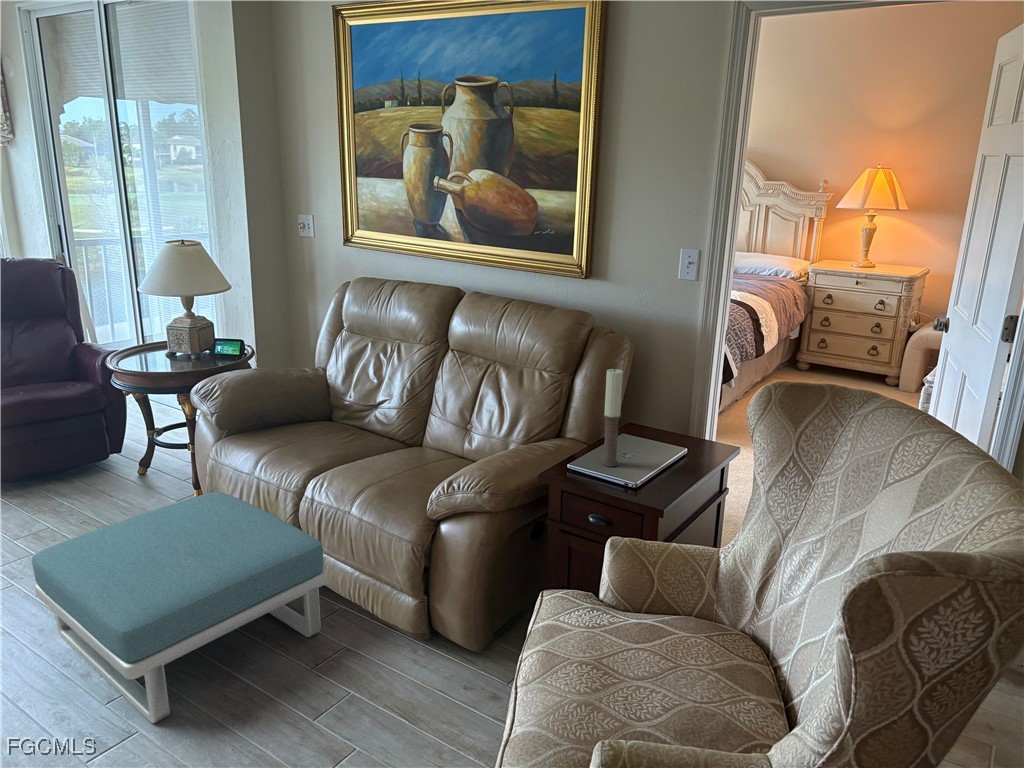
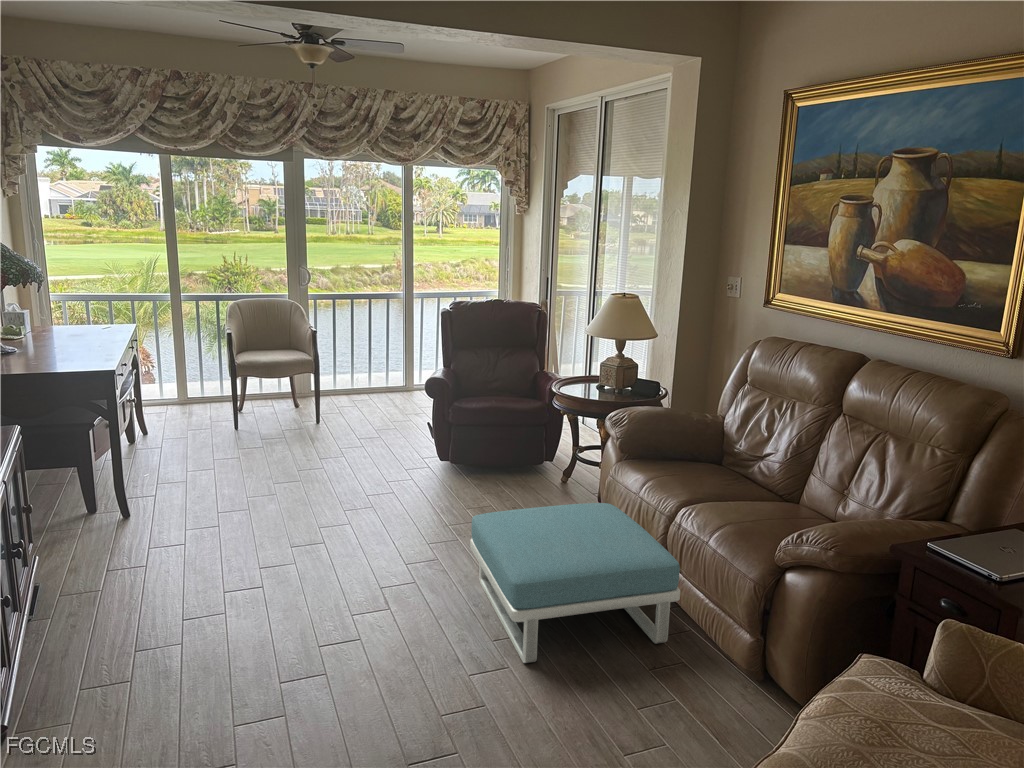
candle: present [601,368,623,467] -> none [971,454,1008,559]

